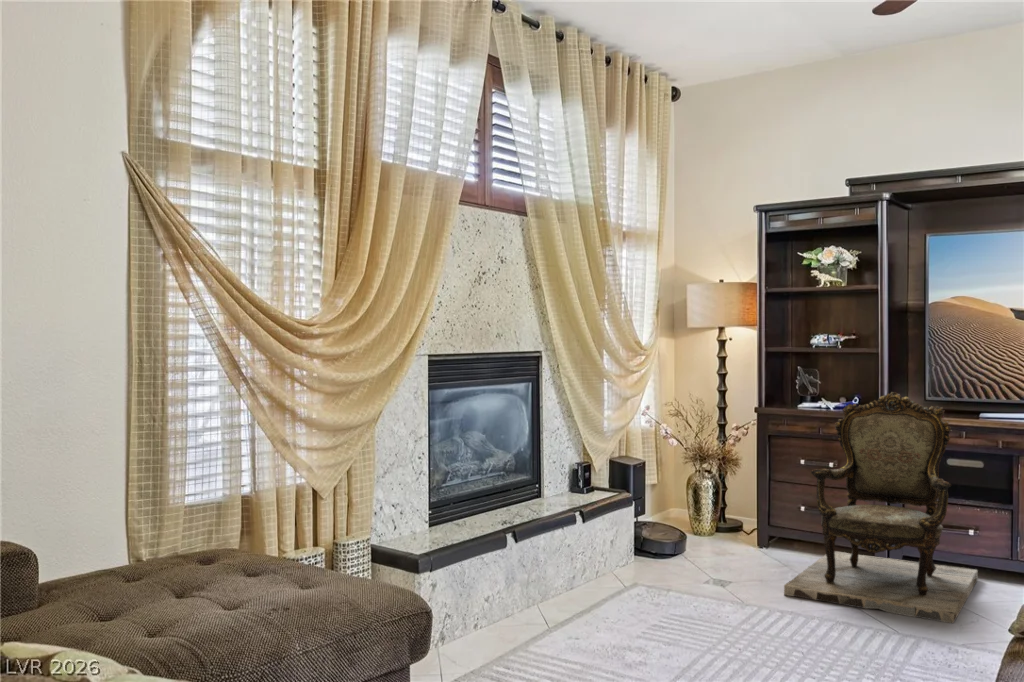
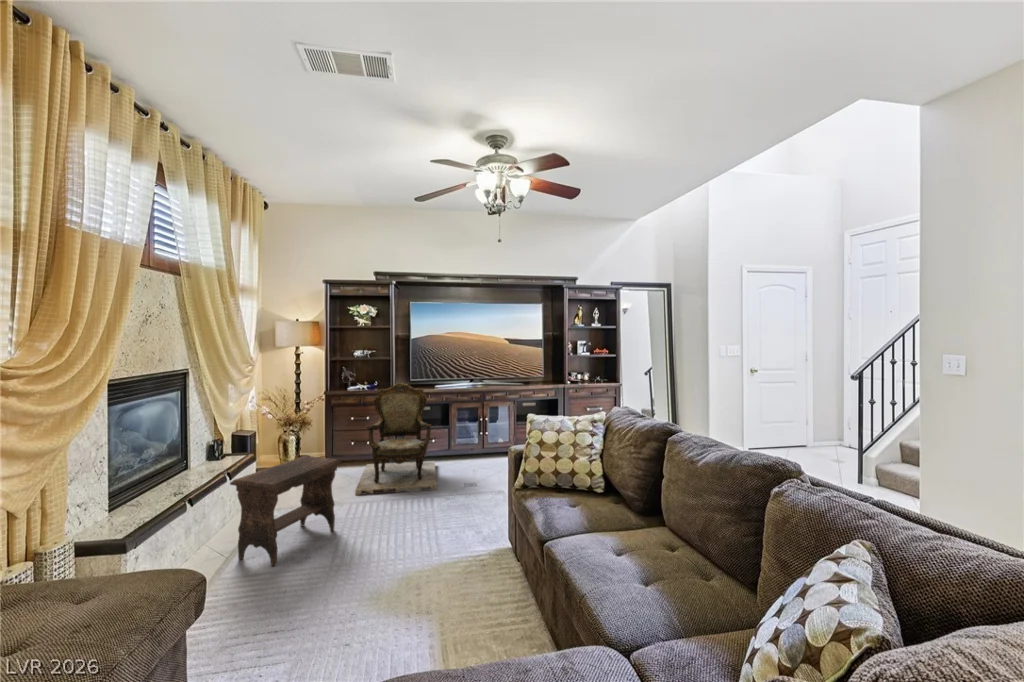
footstool: none [552,498,728,659] -> present [230,456,341,566]

